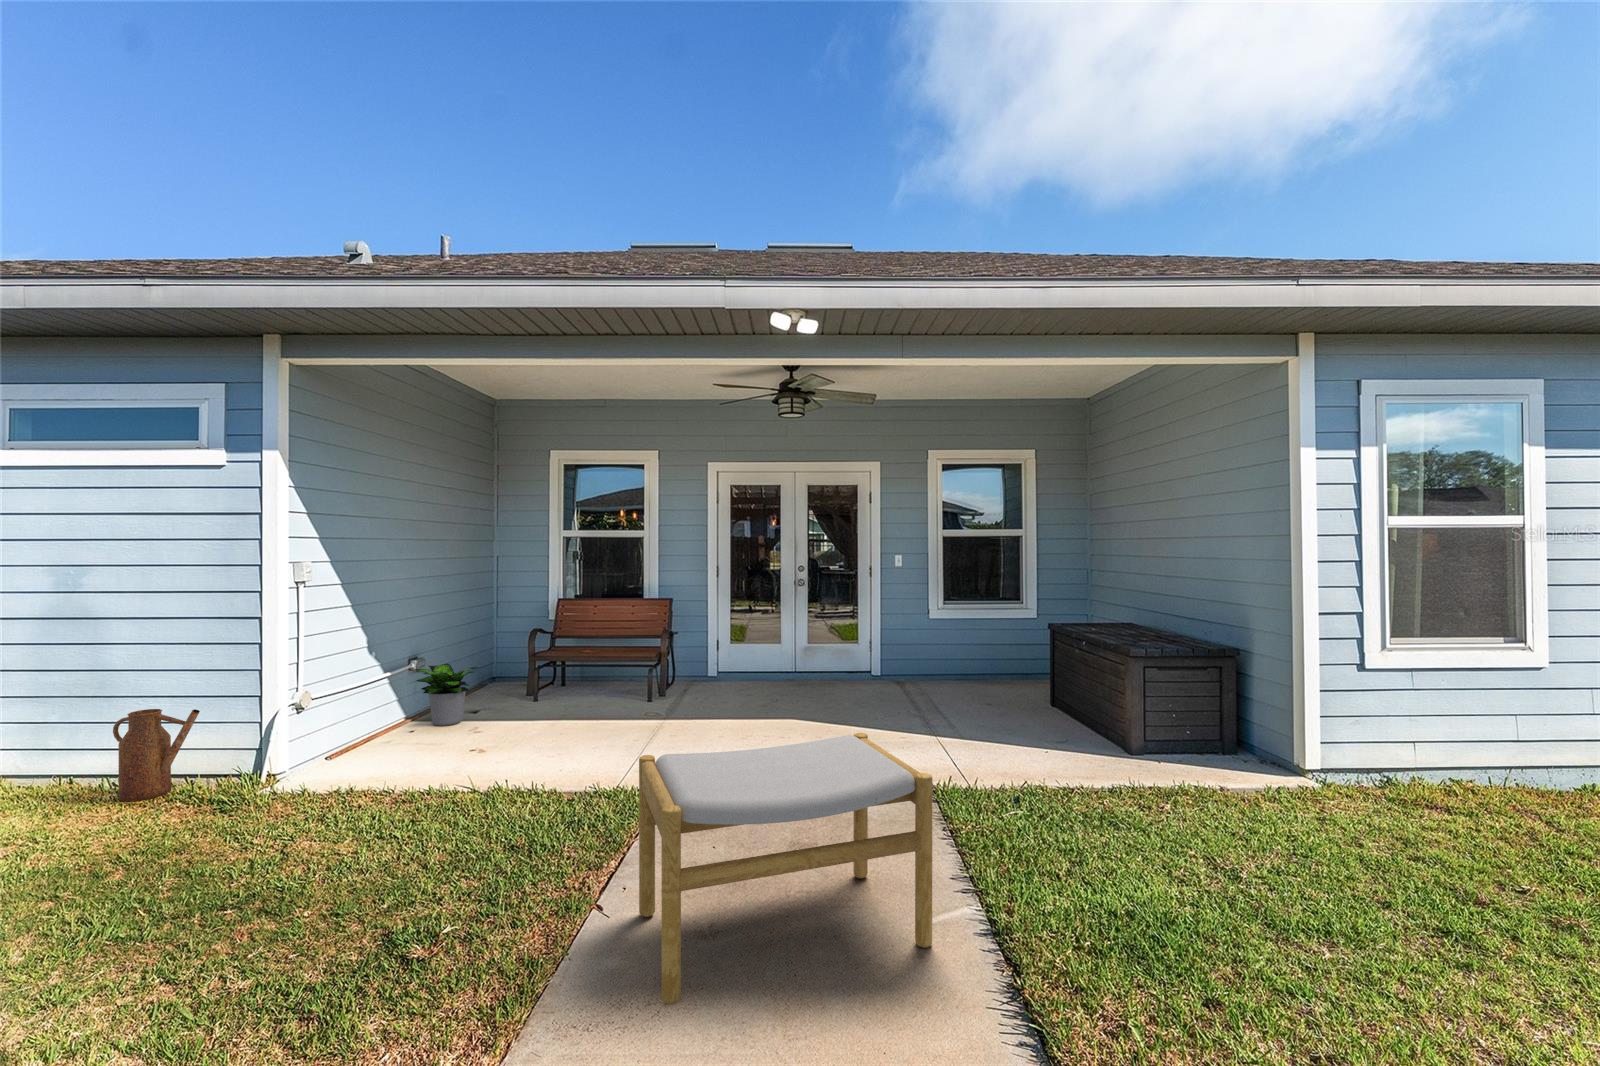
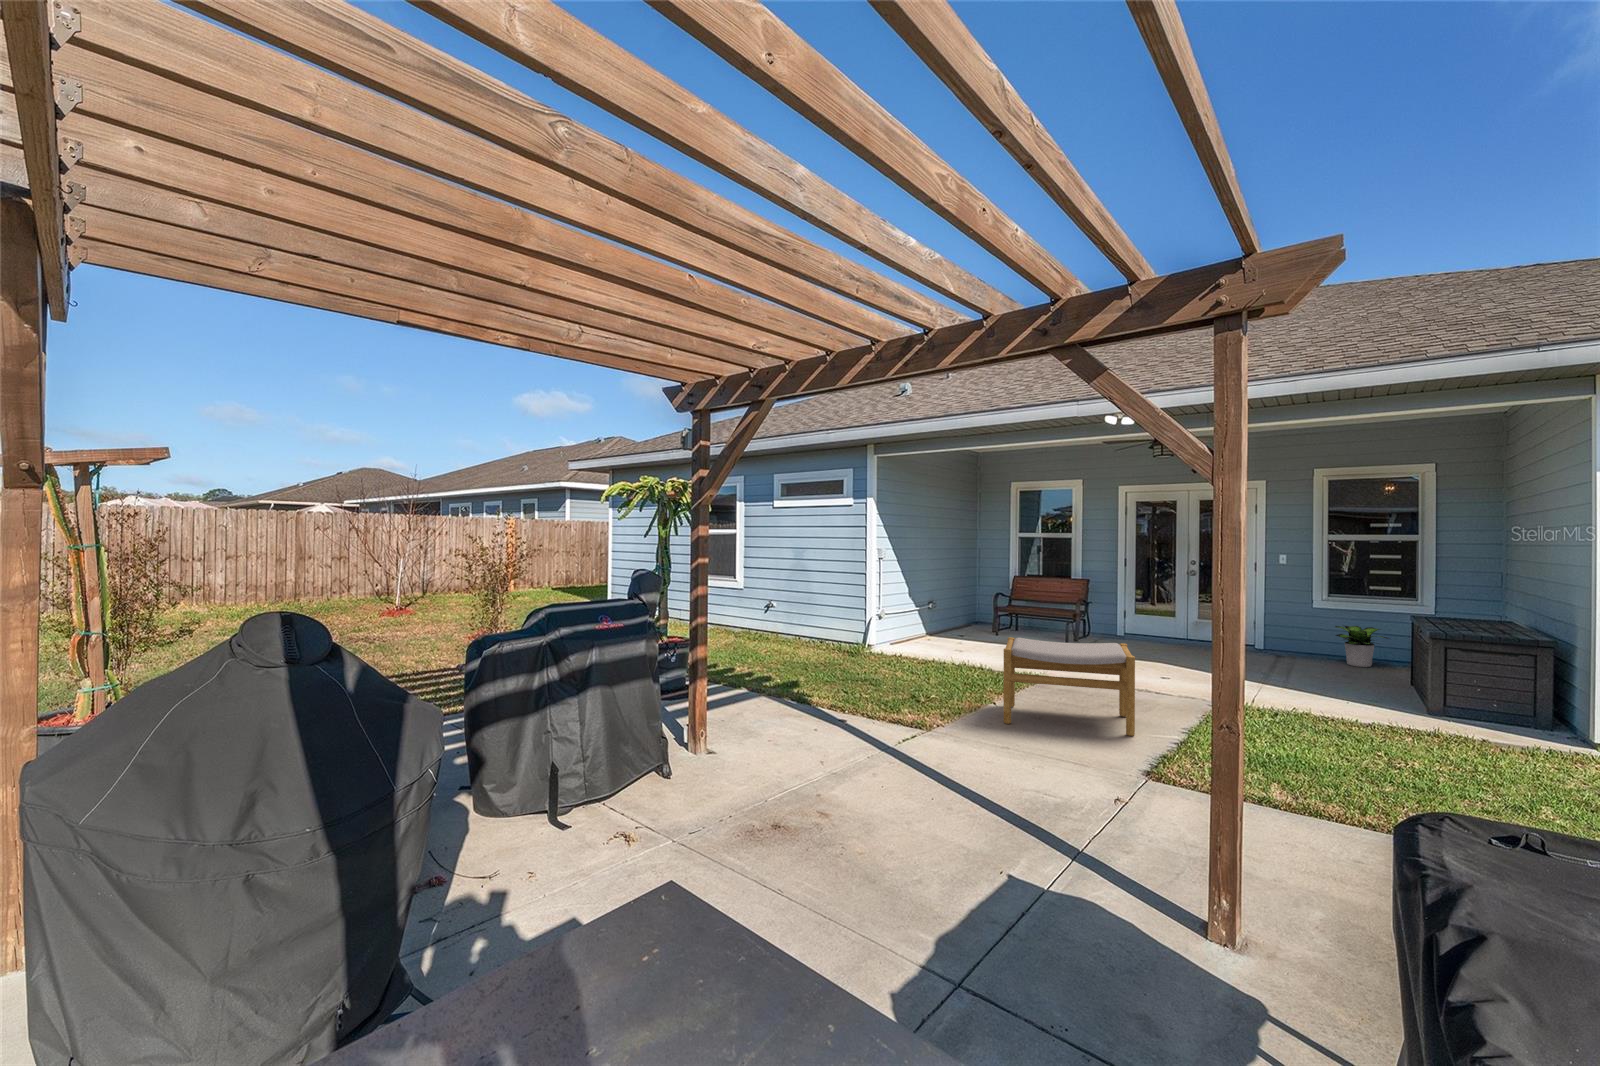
potted plant: present [415,664,478,726] -> present [1335,626,1389,667]
watering can: present [113,709,200,802] -> none [816,611,845,648]

